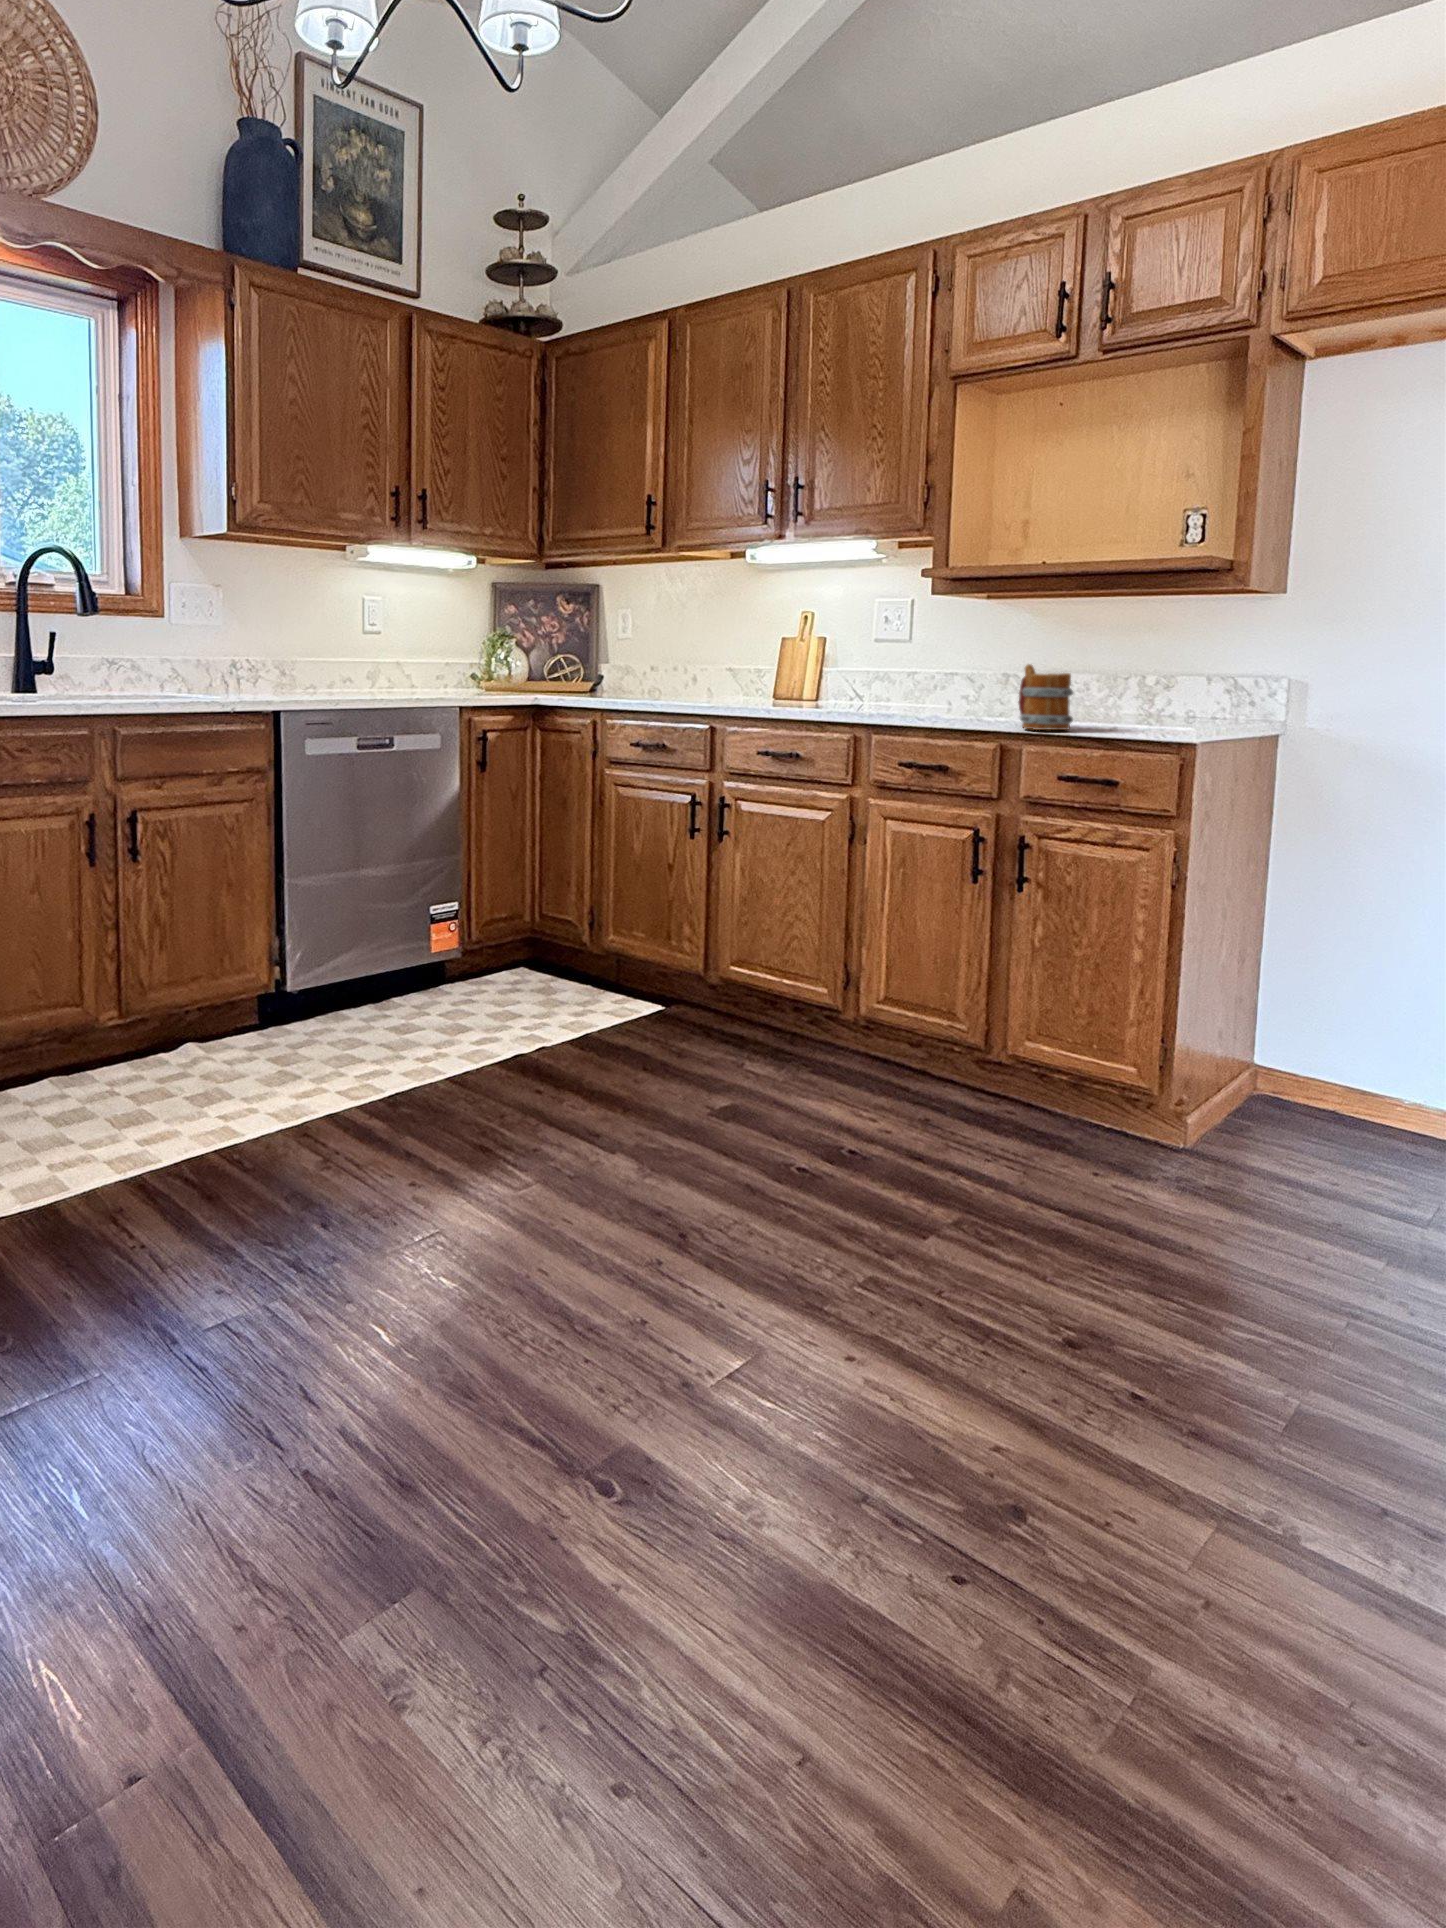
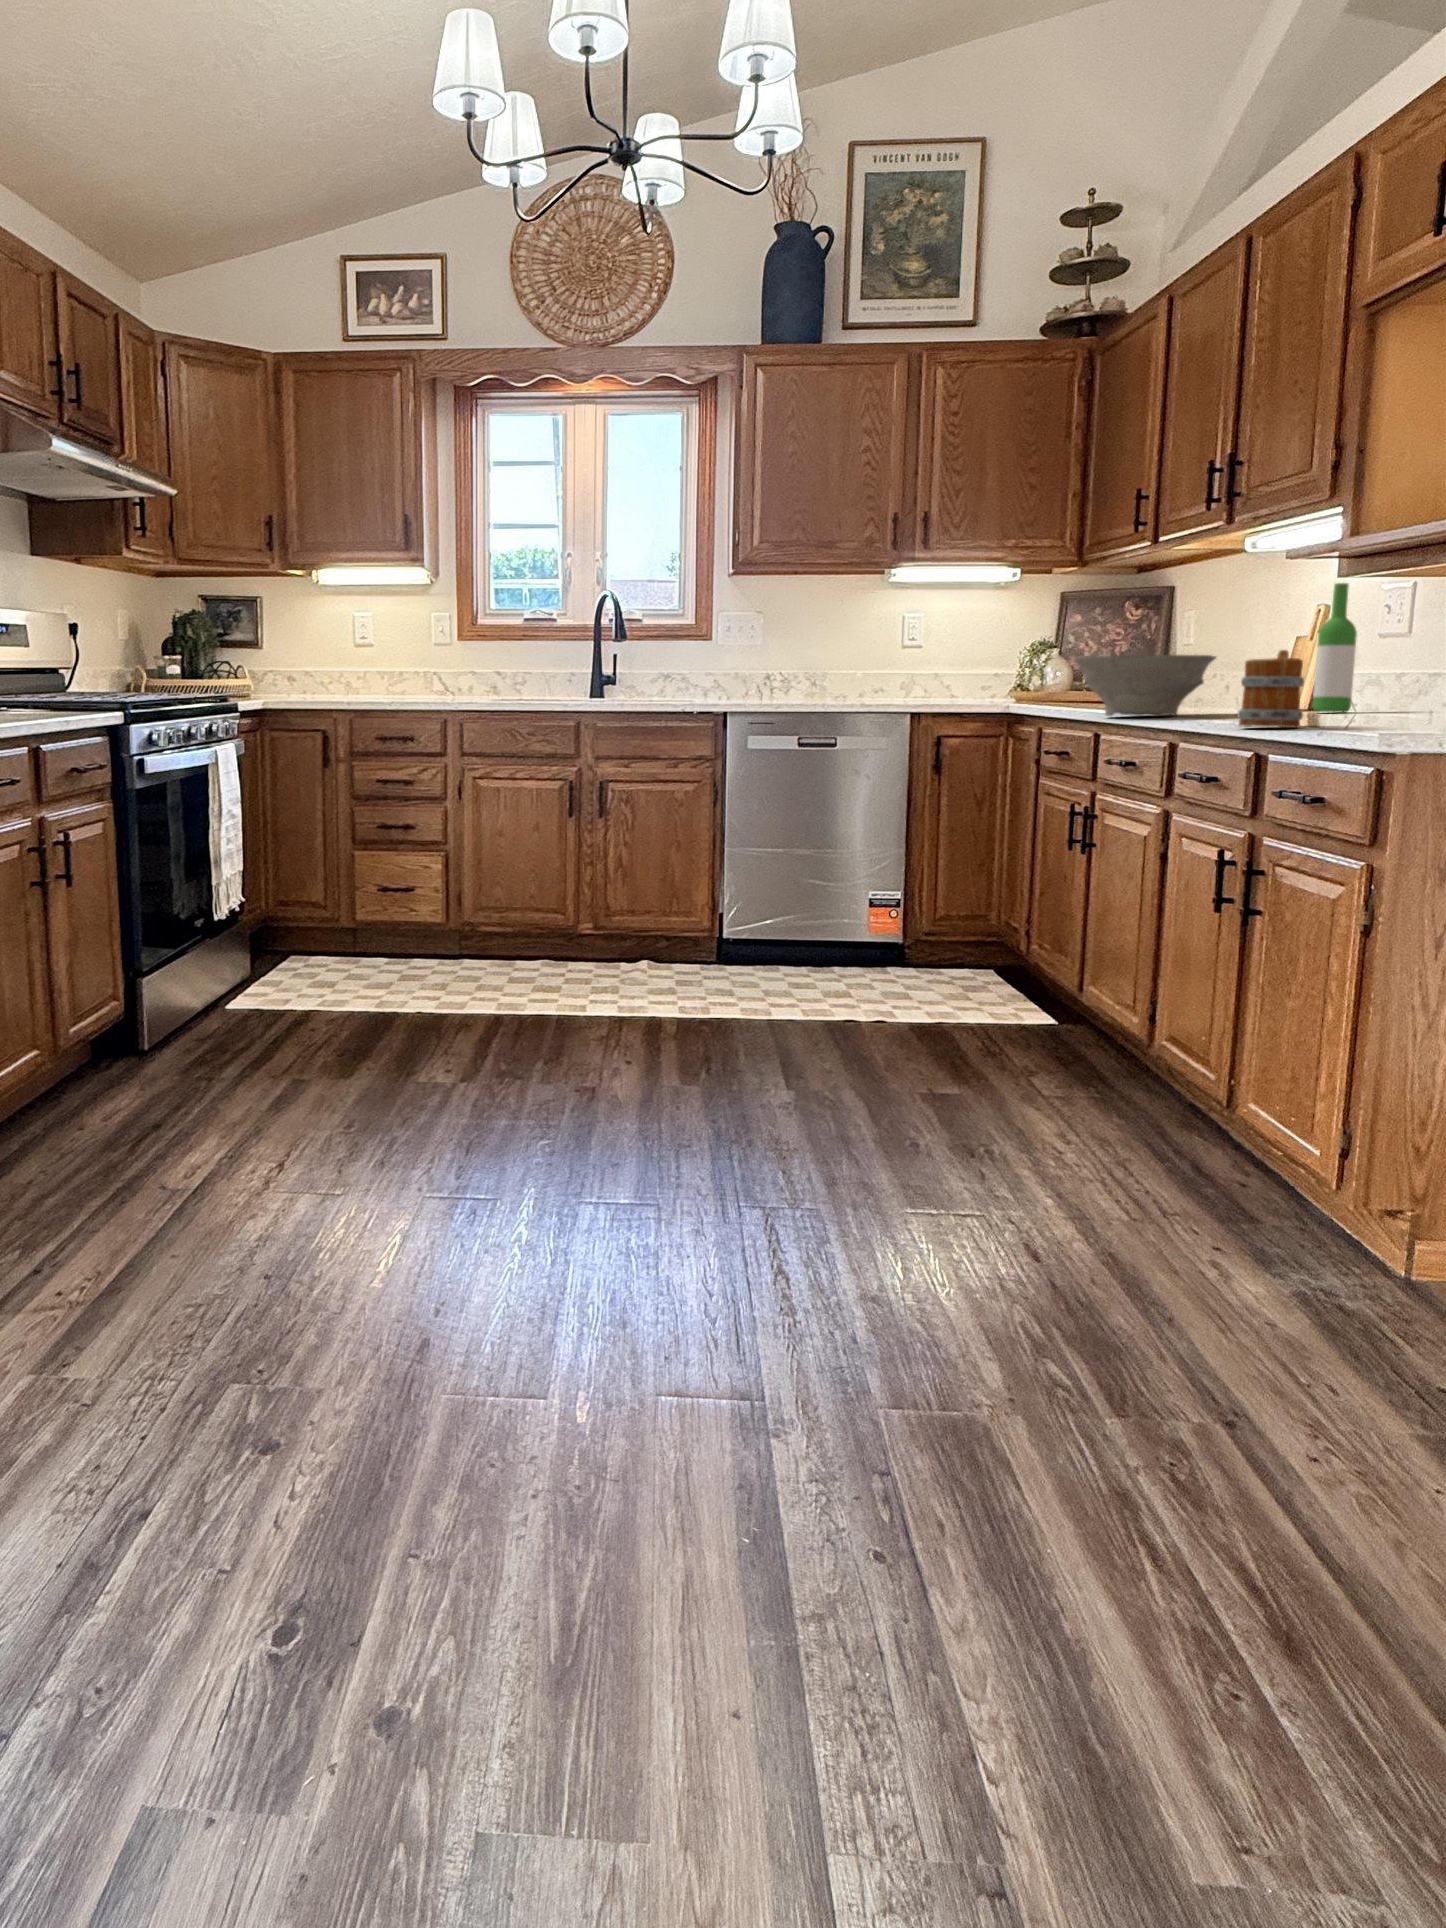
wine bottle: none [894,603,923,707] -> present [1313,583,1357,712]
bowl: none [734,659,855,714] -> present [1075,655,1216,716]

